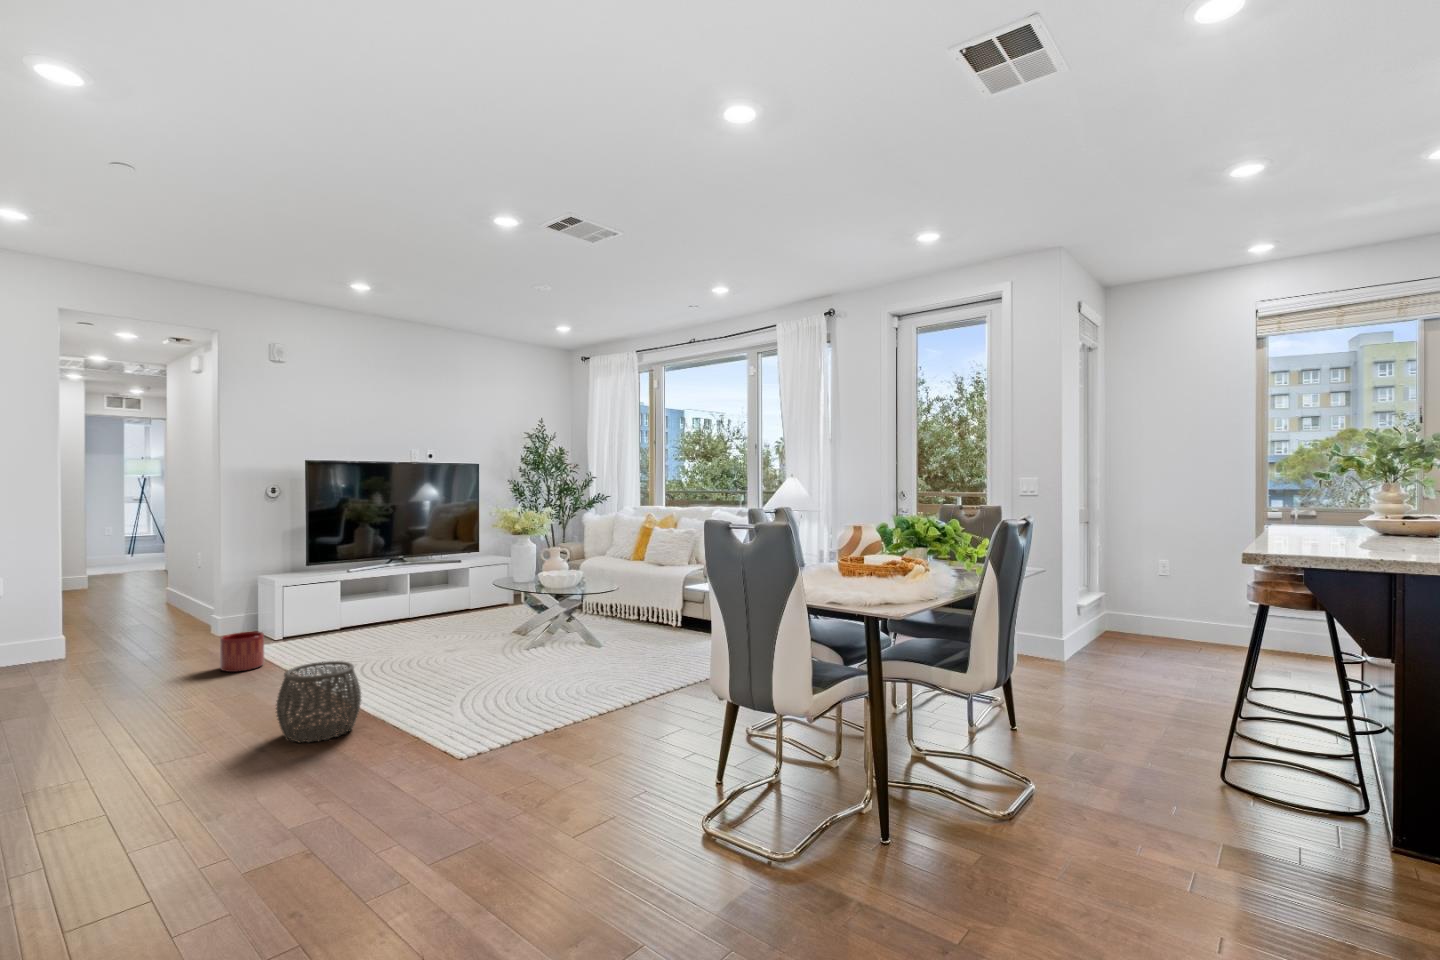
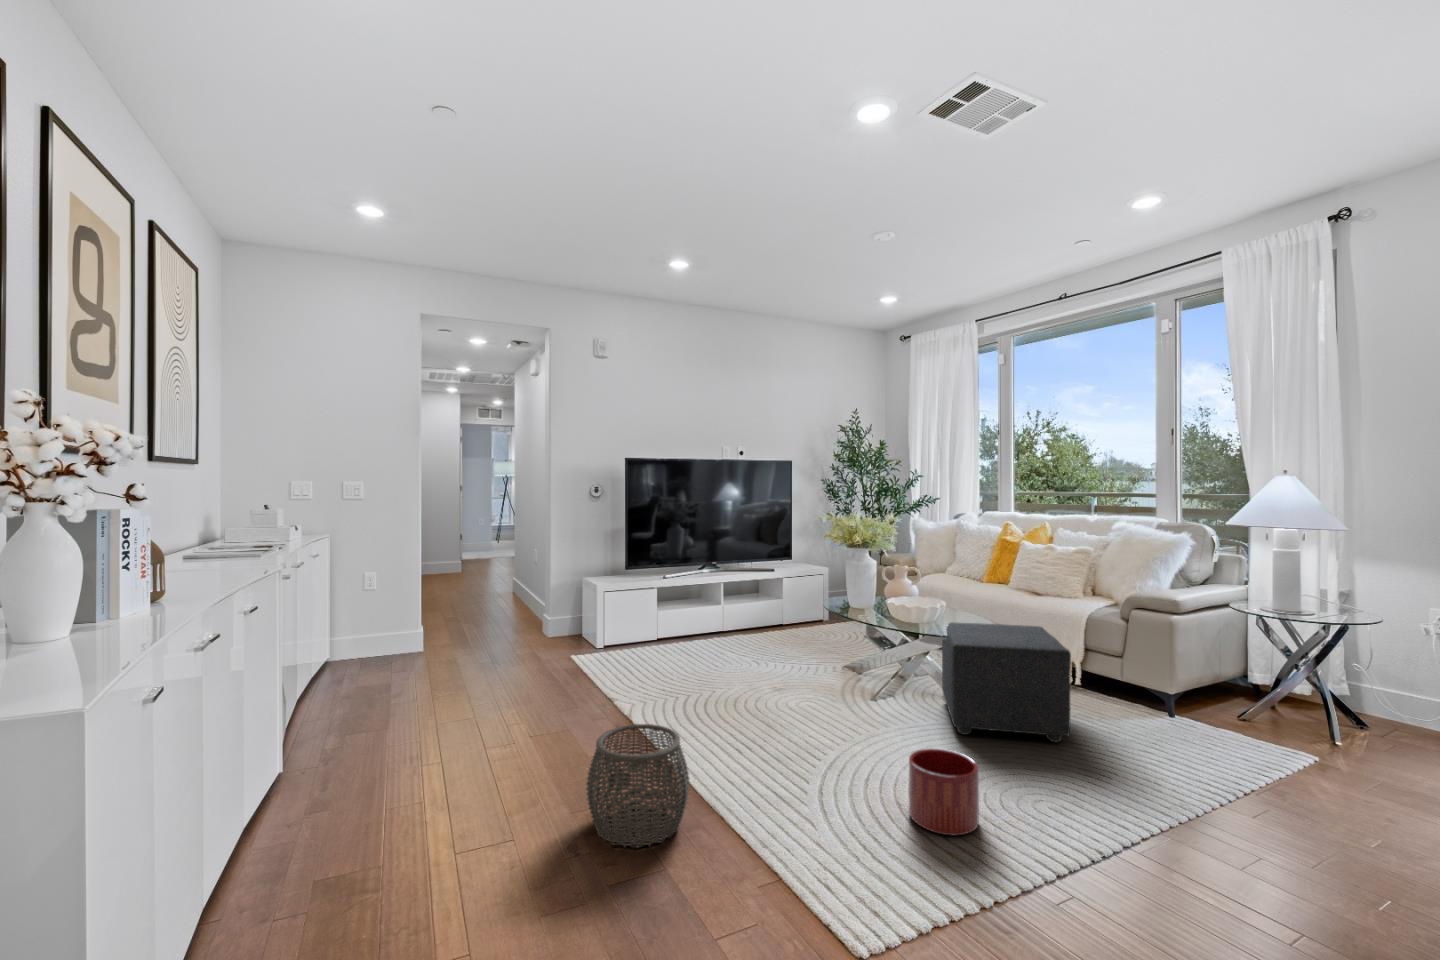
ottoman: none [577,584,654,662] -> present [942,622,1071,742]
planter: present [220,632,264,672] -> present [909,748,979,835]

